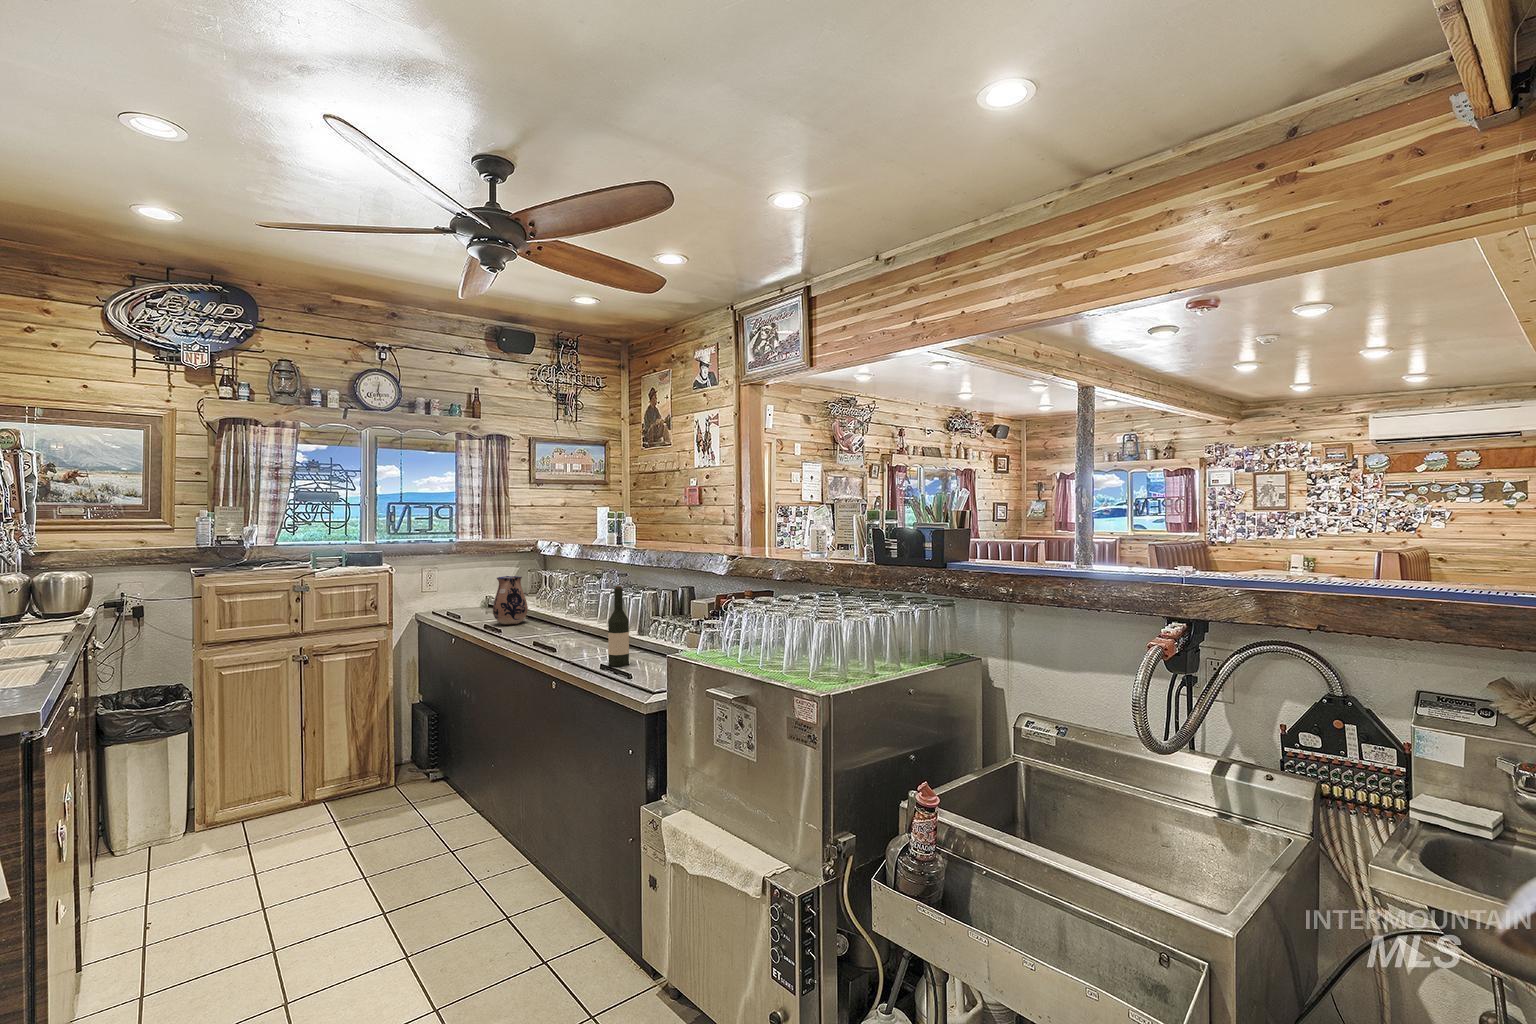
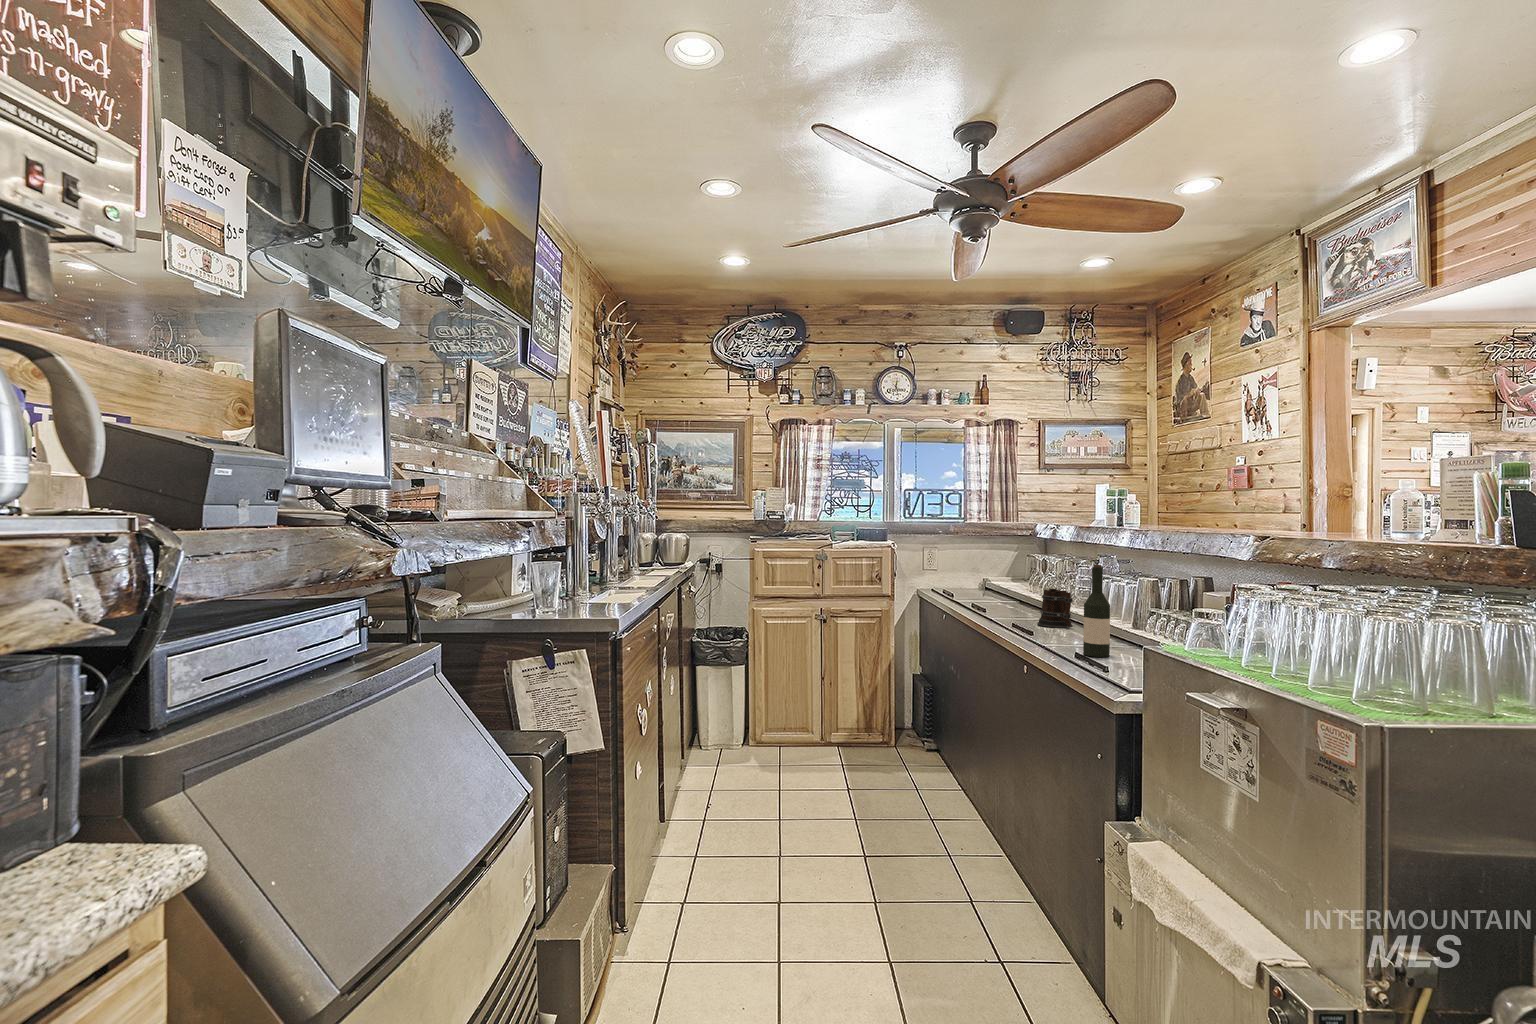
ceramic pitcher: present [493,576,528,625] -> none [982,557,1018,606]
beer mug: none [555,605,587,641] -> present [1037,589,1072,627]

